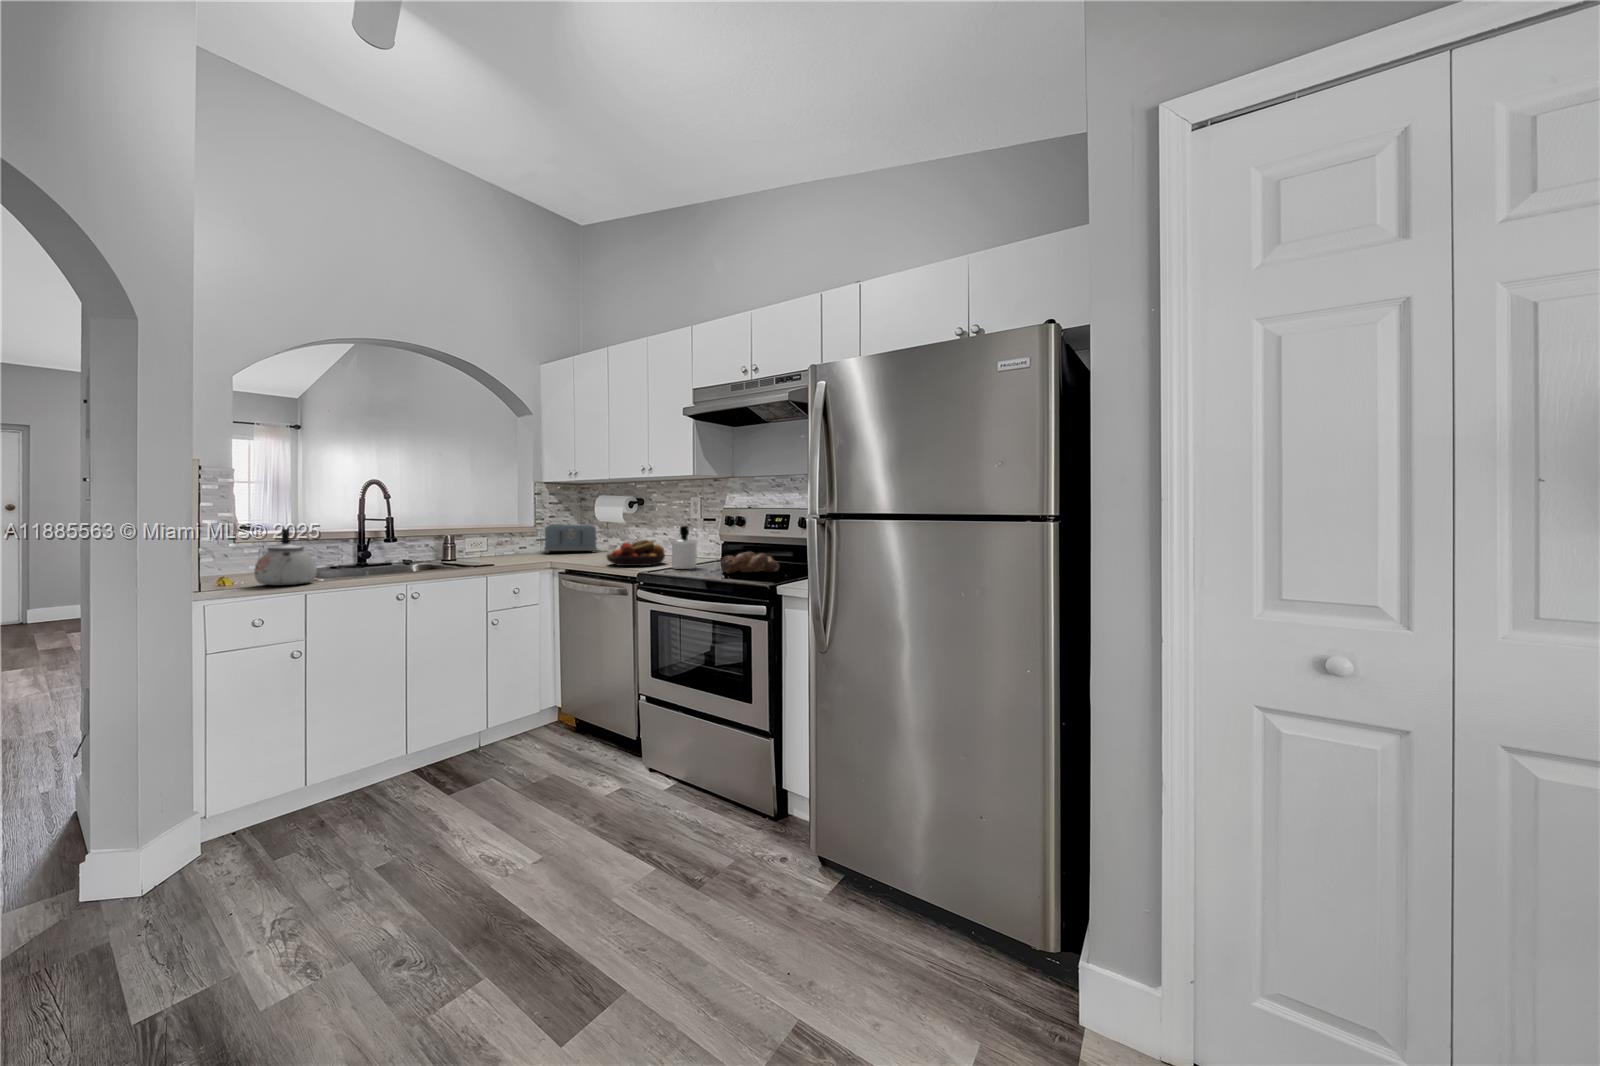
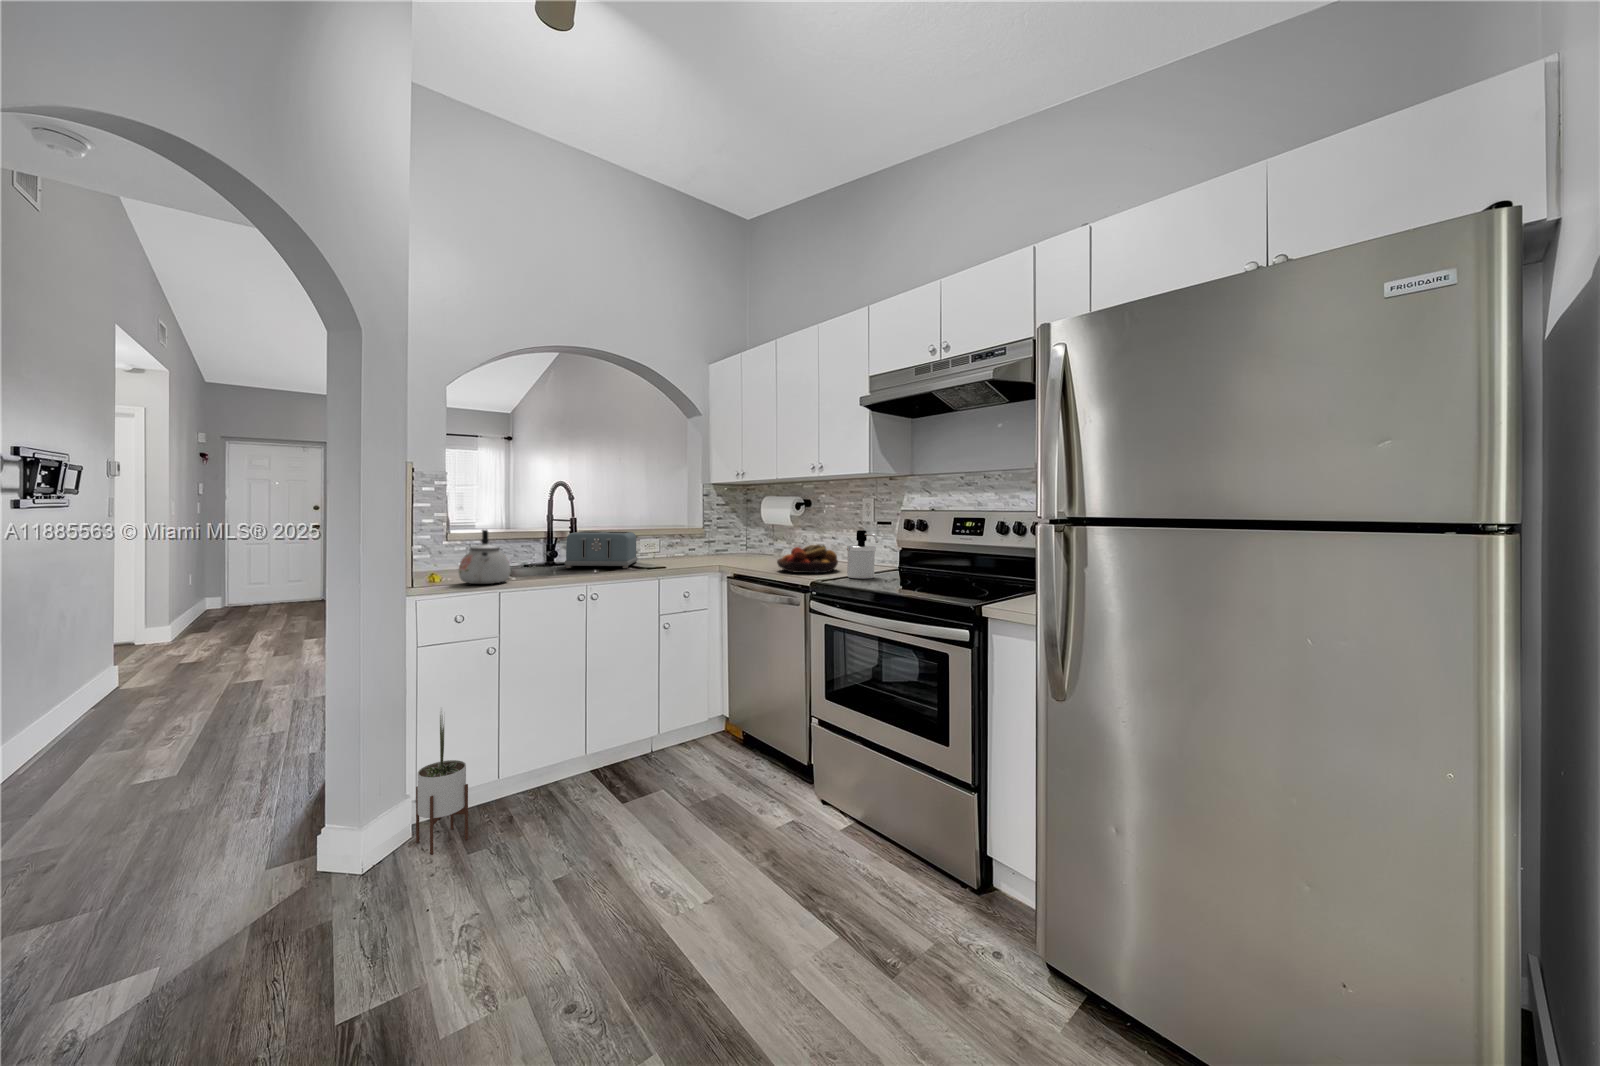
toaster: present [544,525,597,553] -> present [565,531,637,568]
bread loaf: present [720,552,779,573] -> none [904,561,974,586]
potted plant: none [208,706,273,864] -> present [416,715,468,854]

